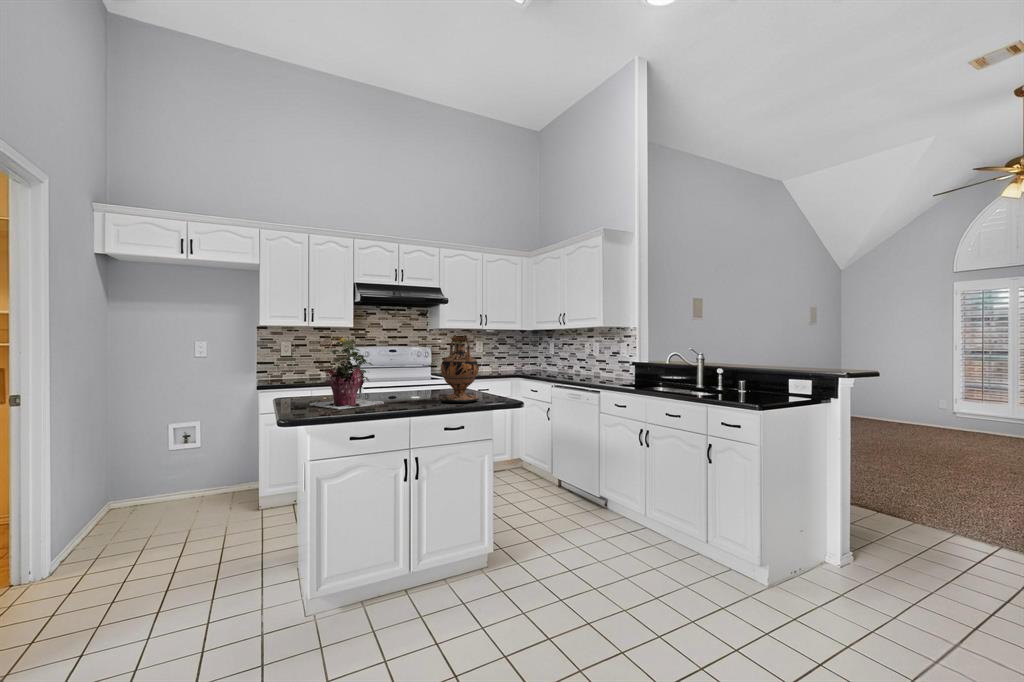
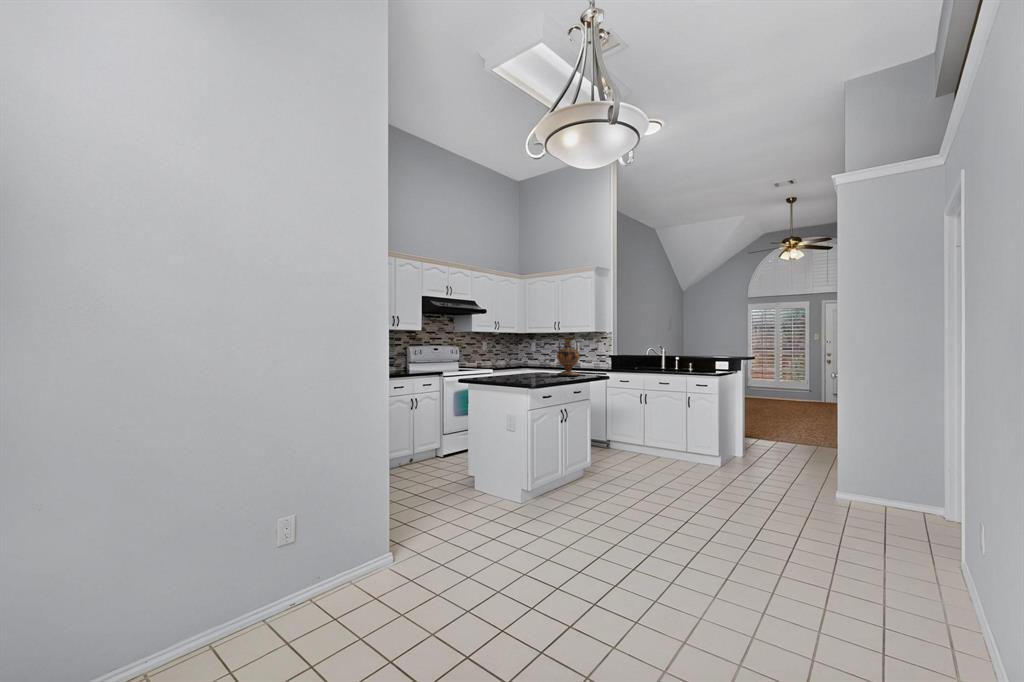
potted plant: present [310,336,384,409] -> none [491,337,529,380]

